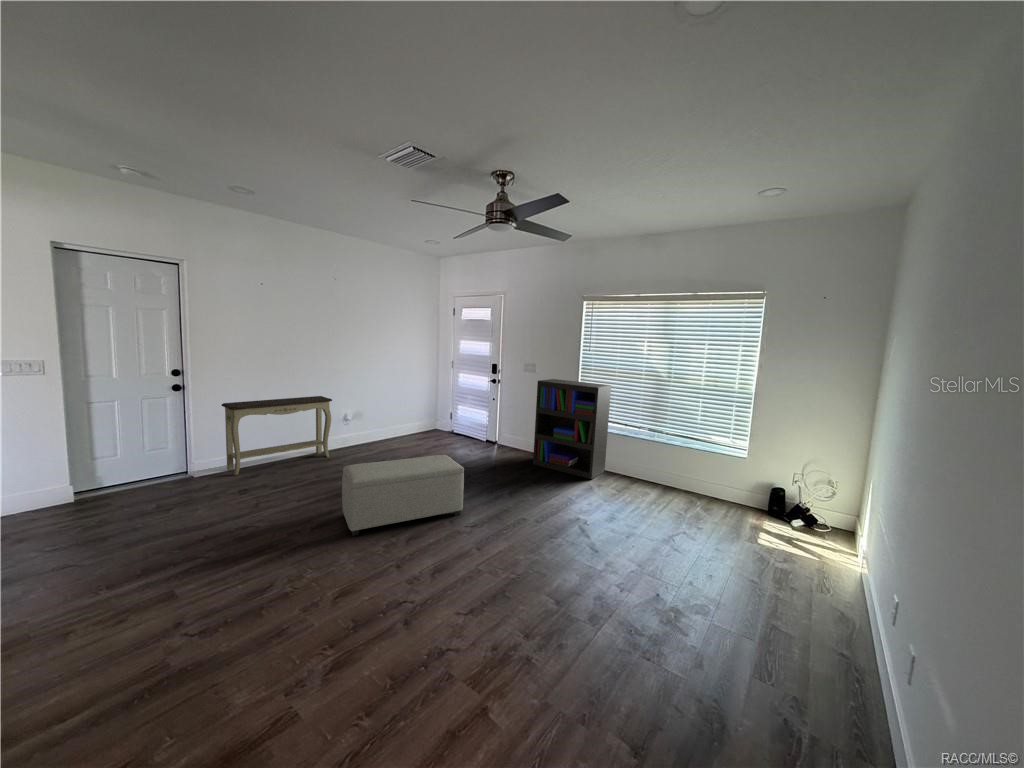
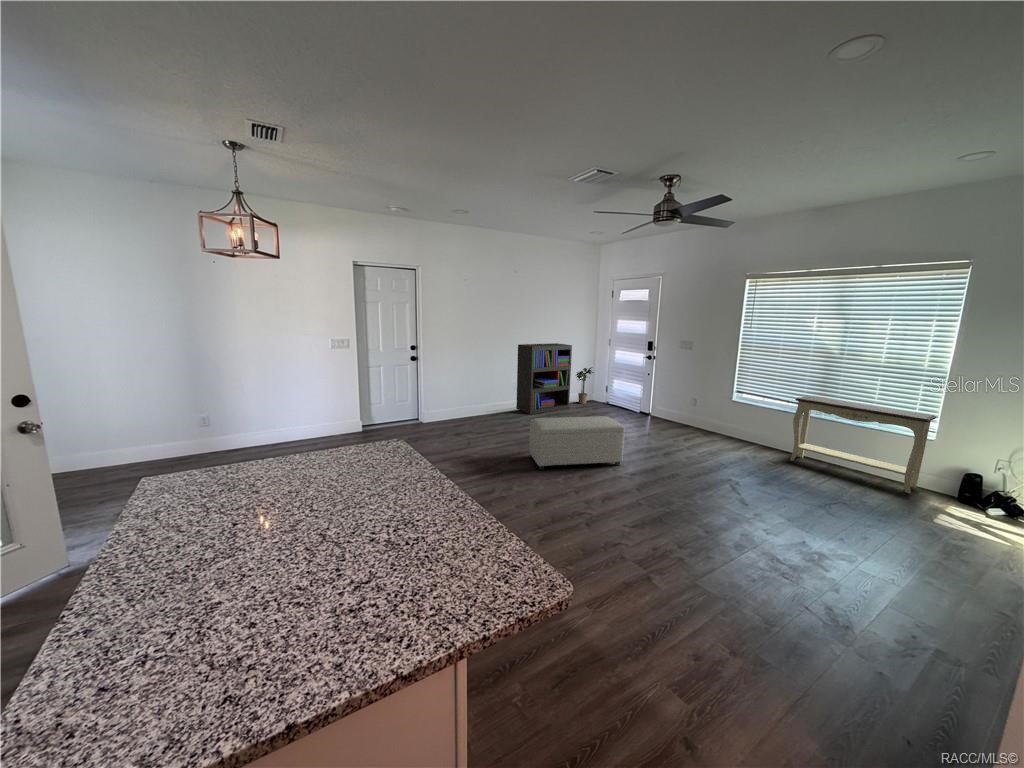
bookshelf: present [533,379,611,479] -> present [516,343,572,414]
potted plant: none [416,393,439,435] -> present [576,367,594,404]
console table: present [221,396,332,475] -> present [790,396,936,493]

